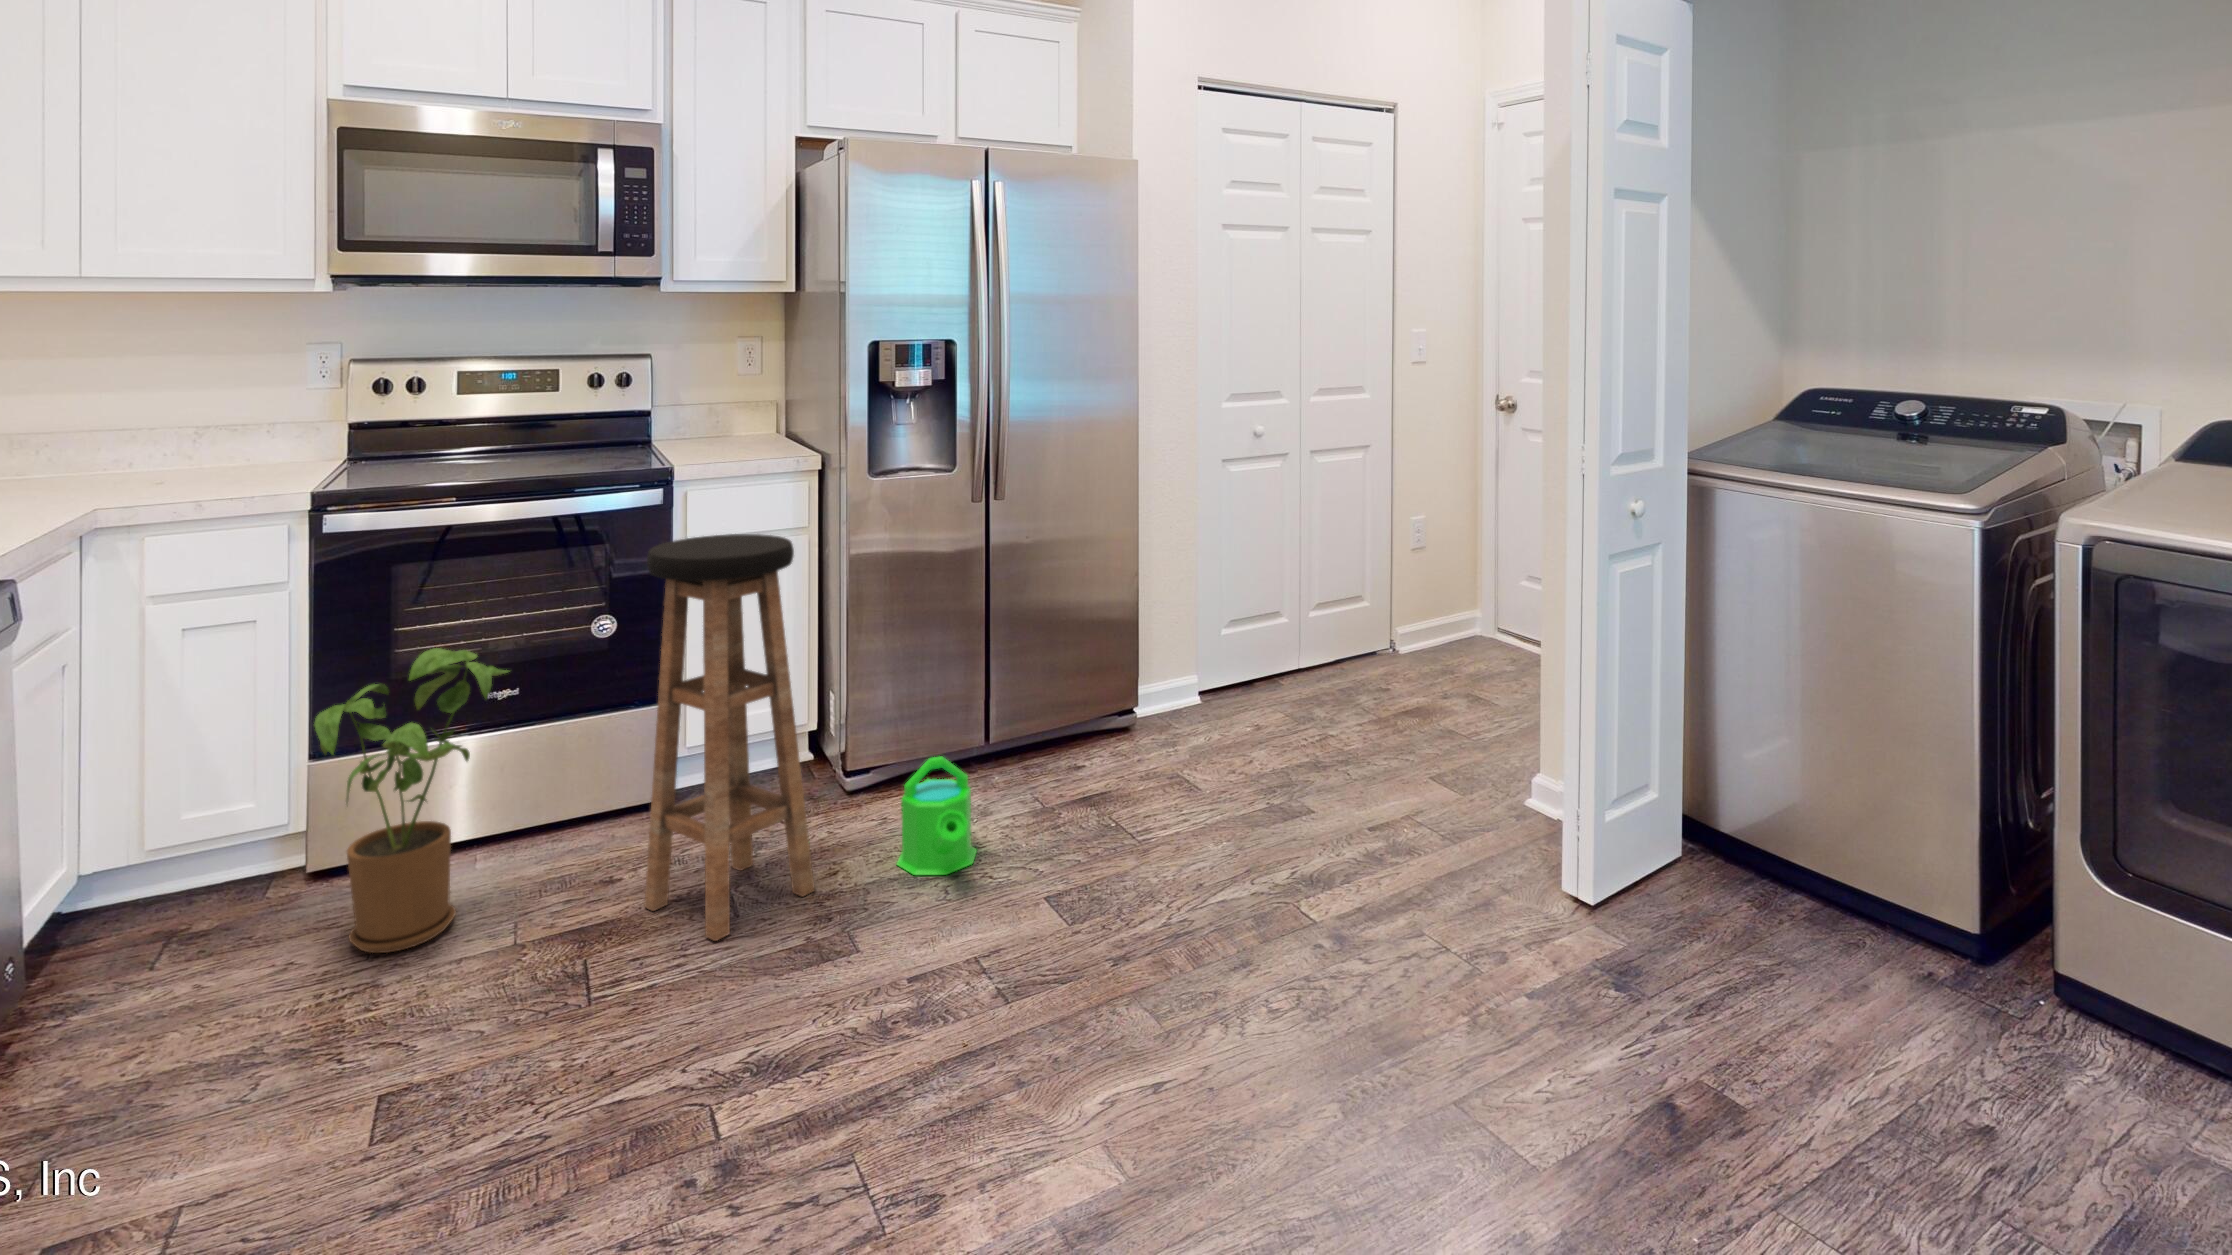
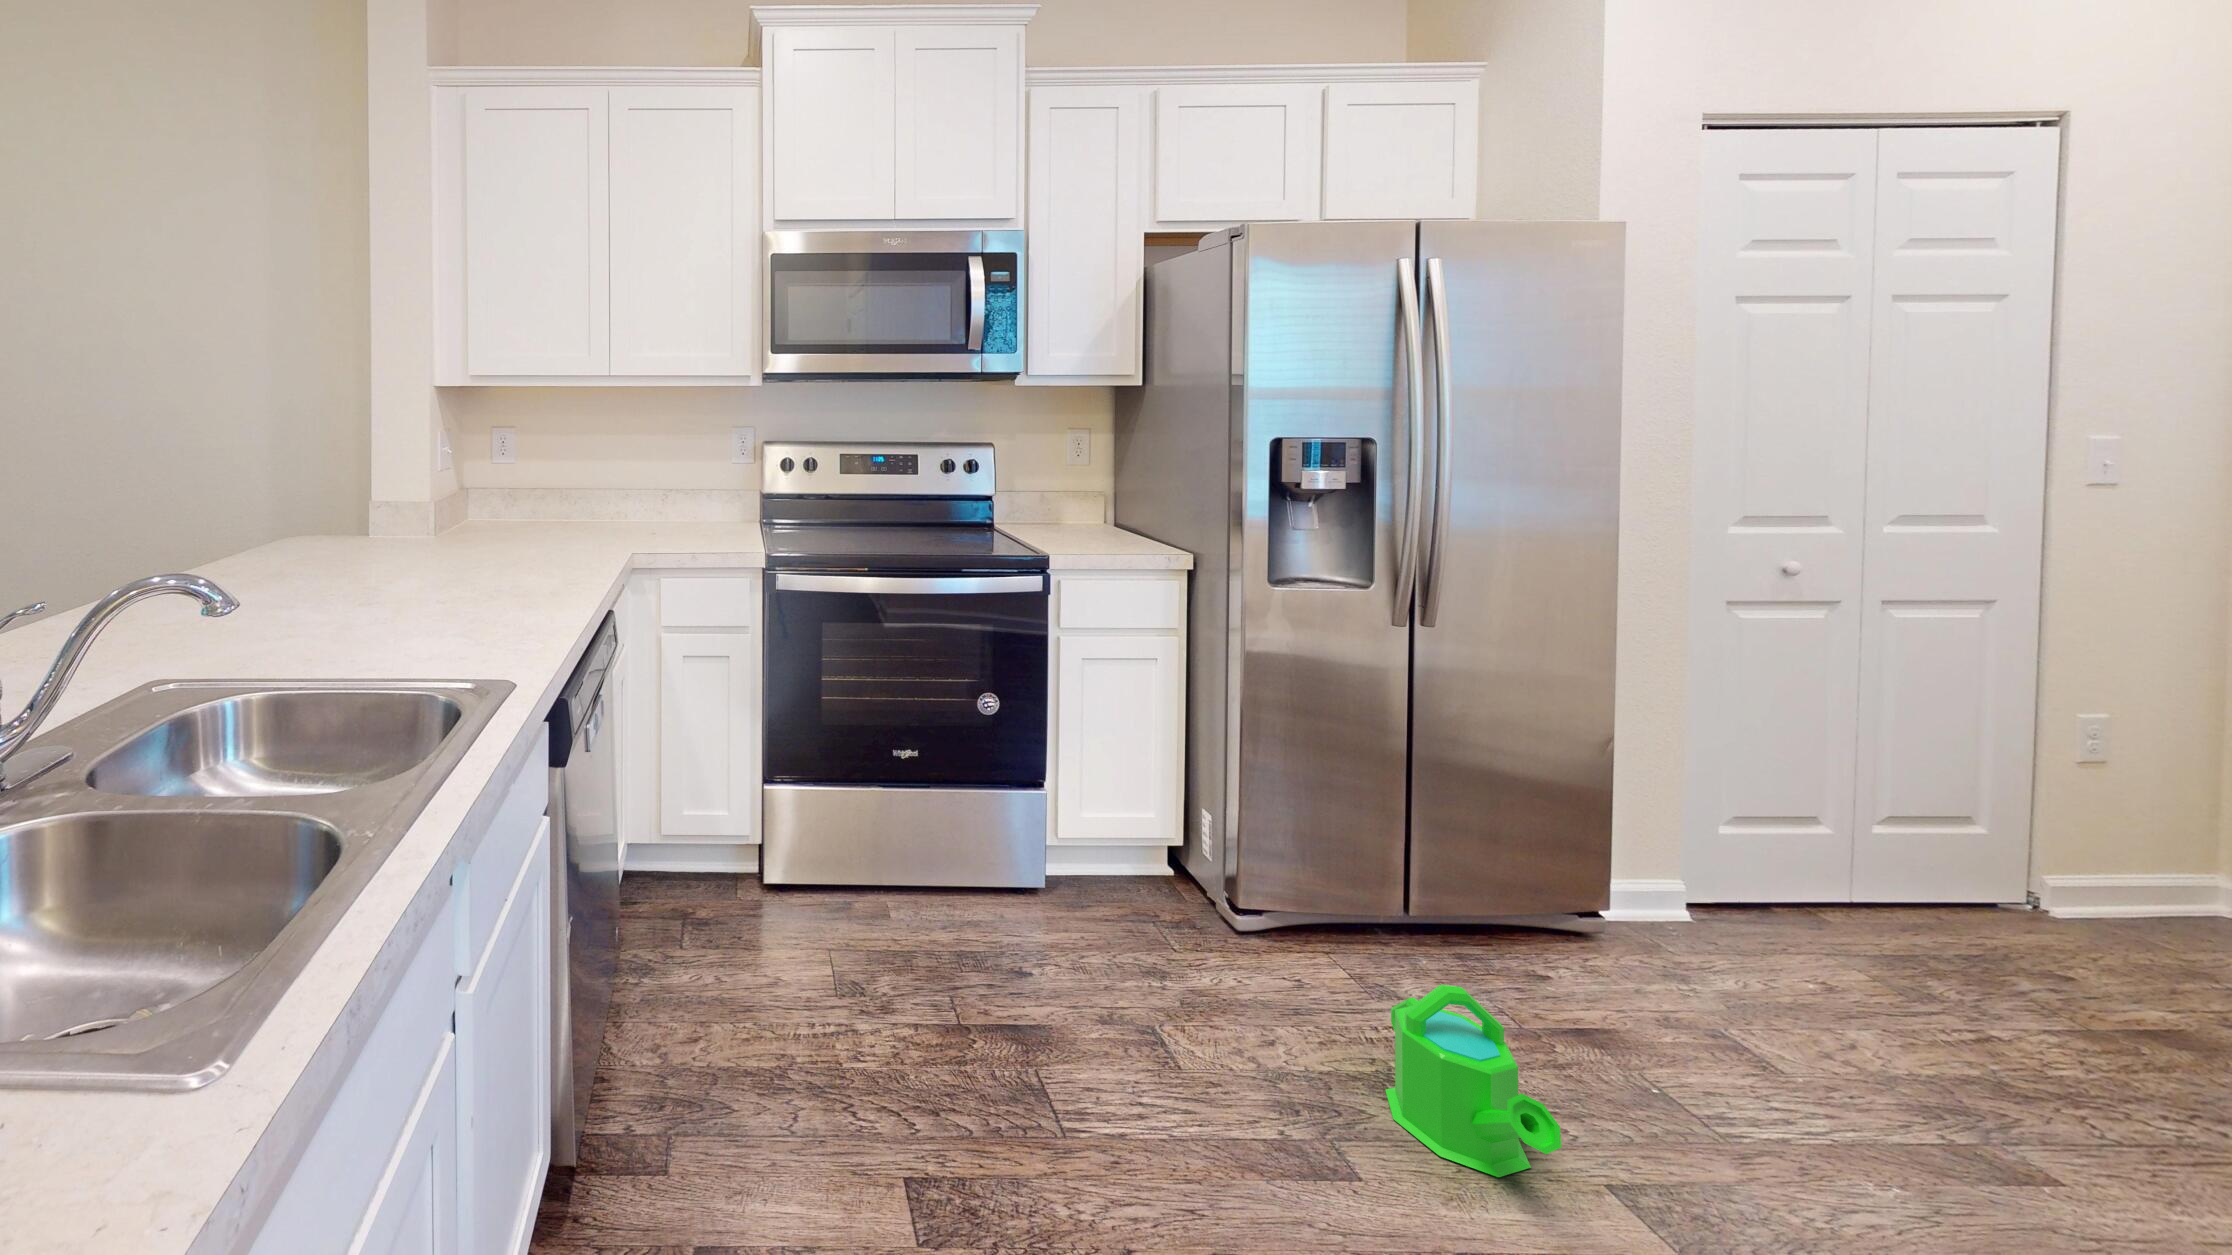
bar stool: present [645,534,814,941] -> none [1075,647,1294,1186]
house plant: present [314,648,508,953] -> none [772,729,931,1042]

